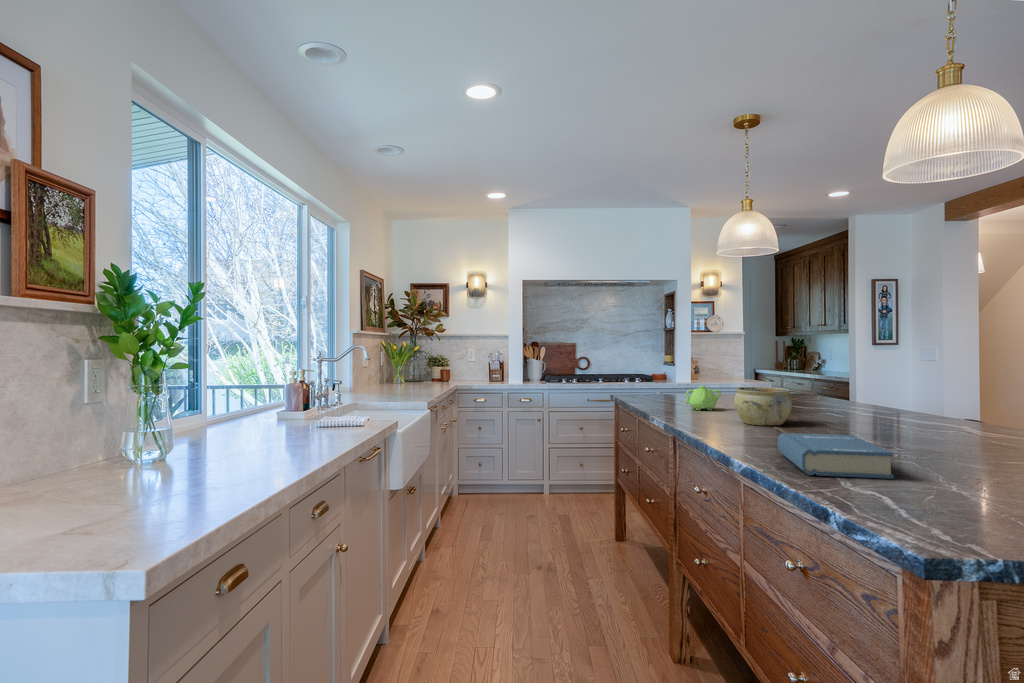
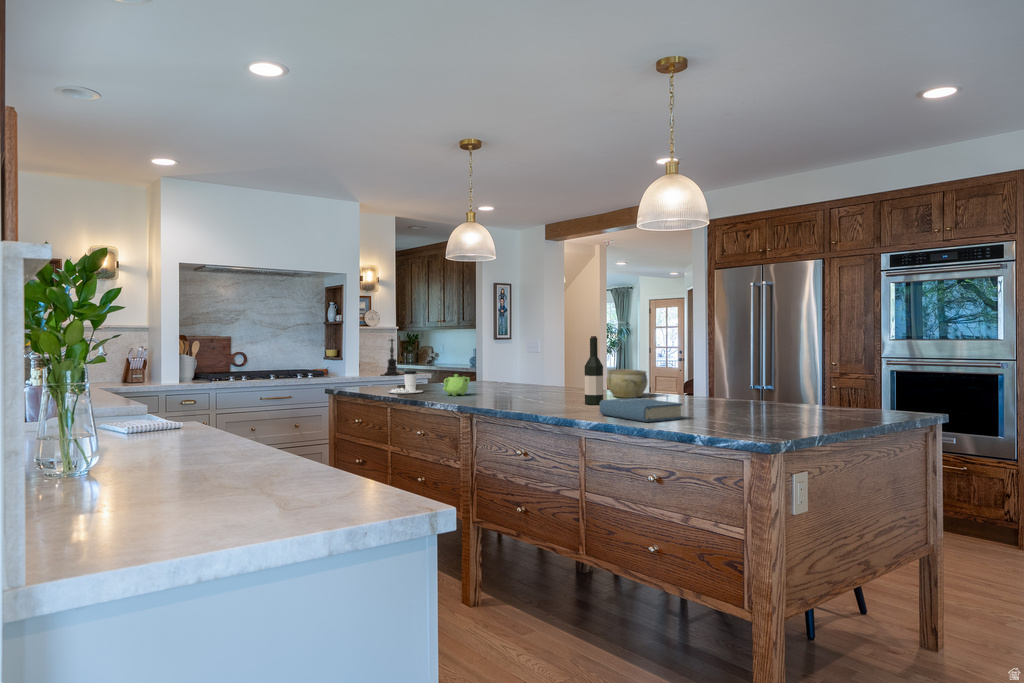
candle holder: none [708,340,739,383] -> present [384,339,400,375]
wine bottle: none [817,341,848,439] -> present [585,336,603,405]
coffee cup: none [645,380,684,404] -> present [388,371,423,394]
ceramic bowl: present [734,387,792,425] -> present [607,369,648,398]

